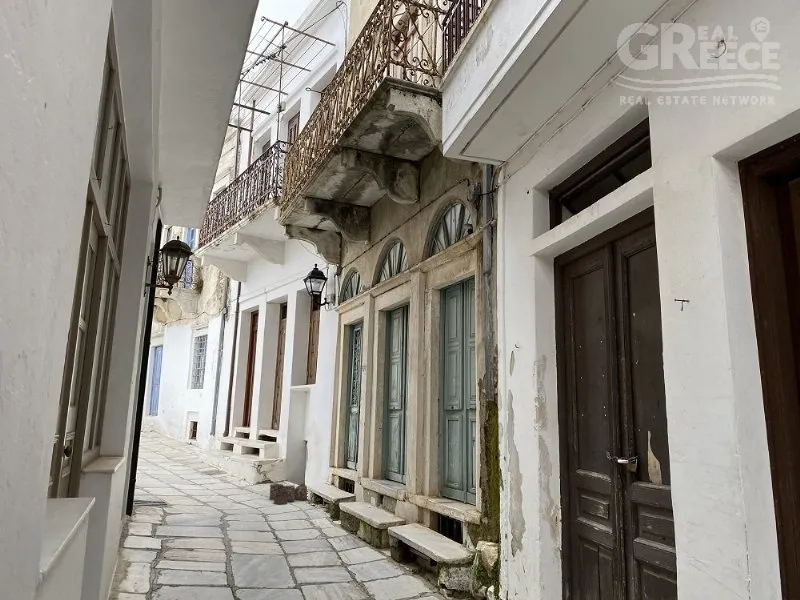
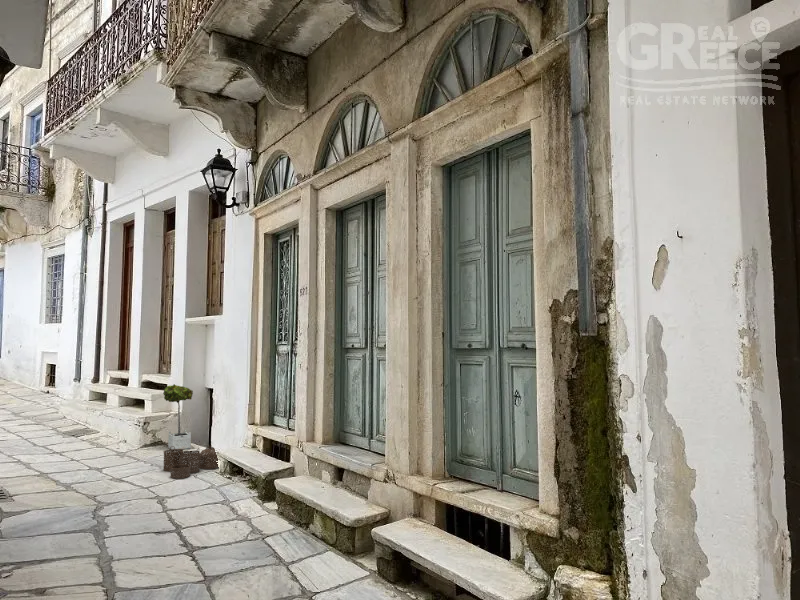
potted tree: none [273,437,294,488] -> present [163,384,193,449]

